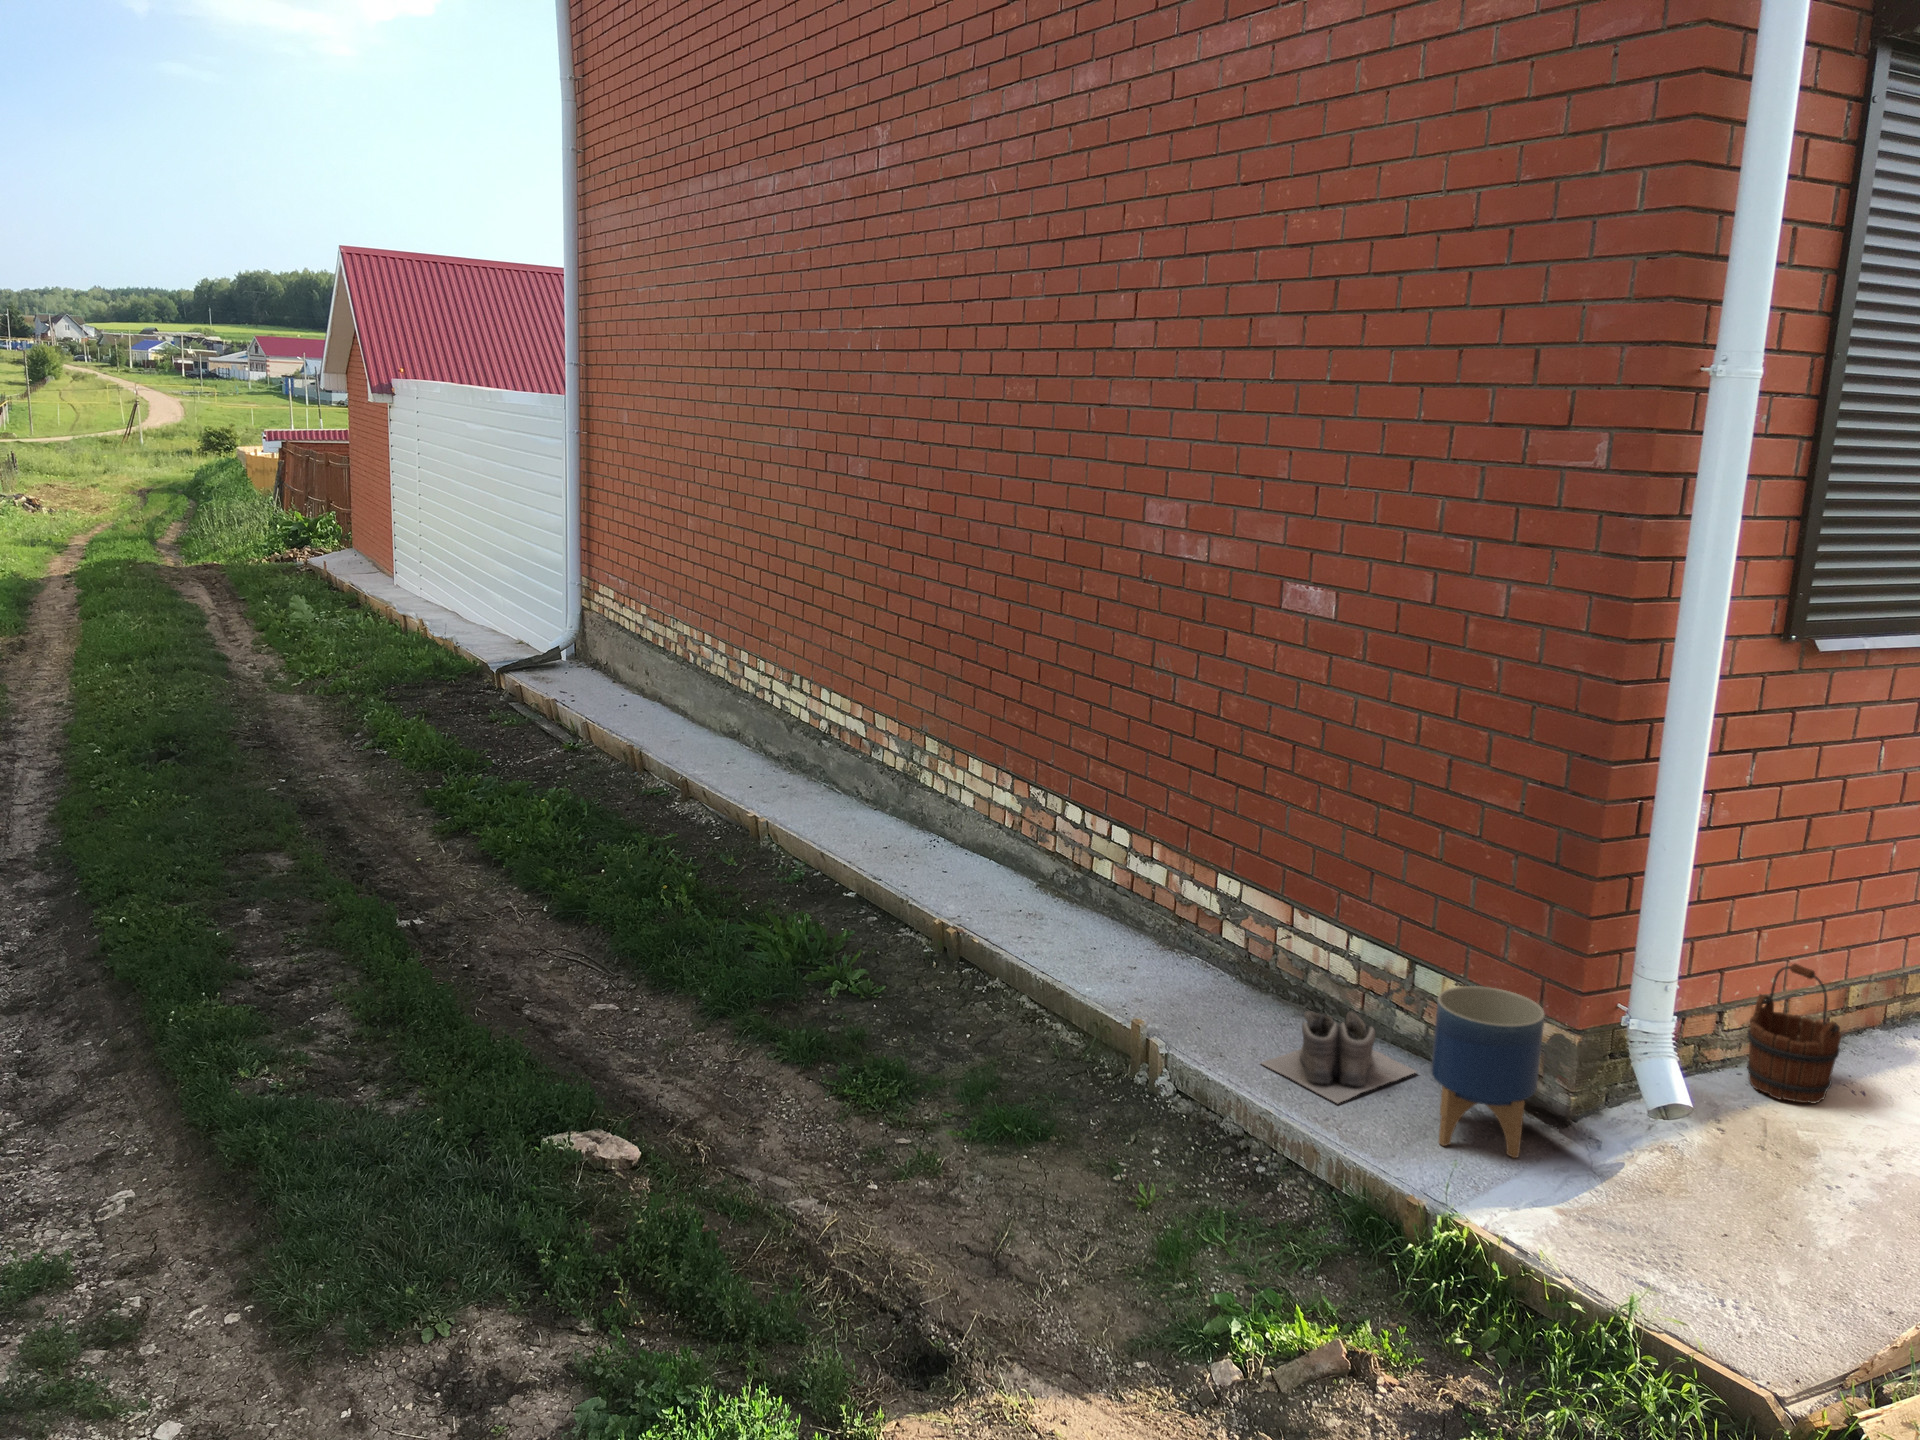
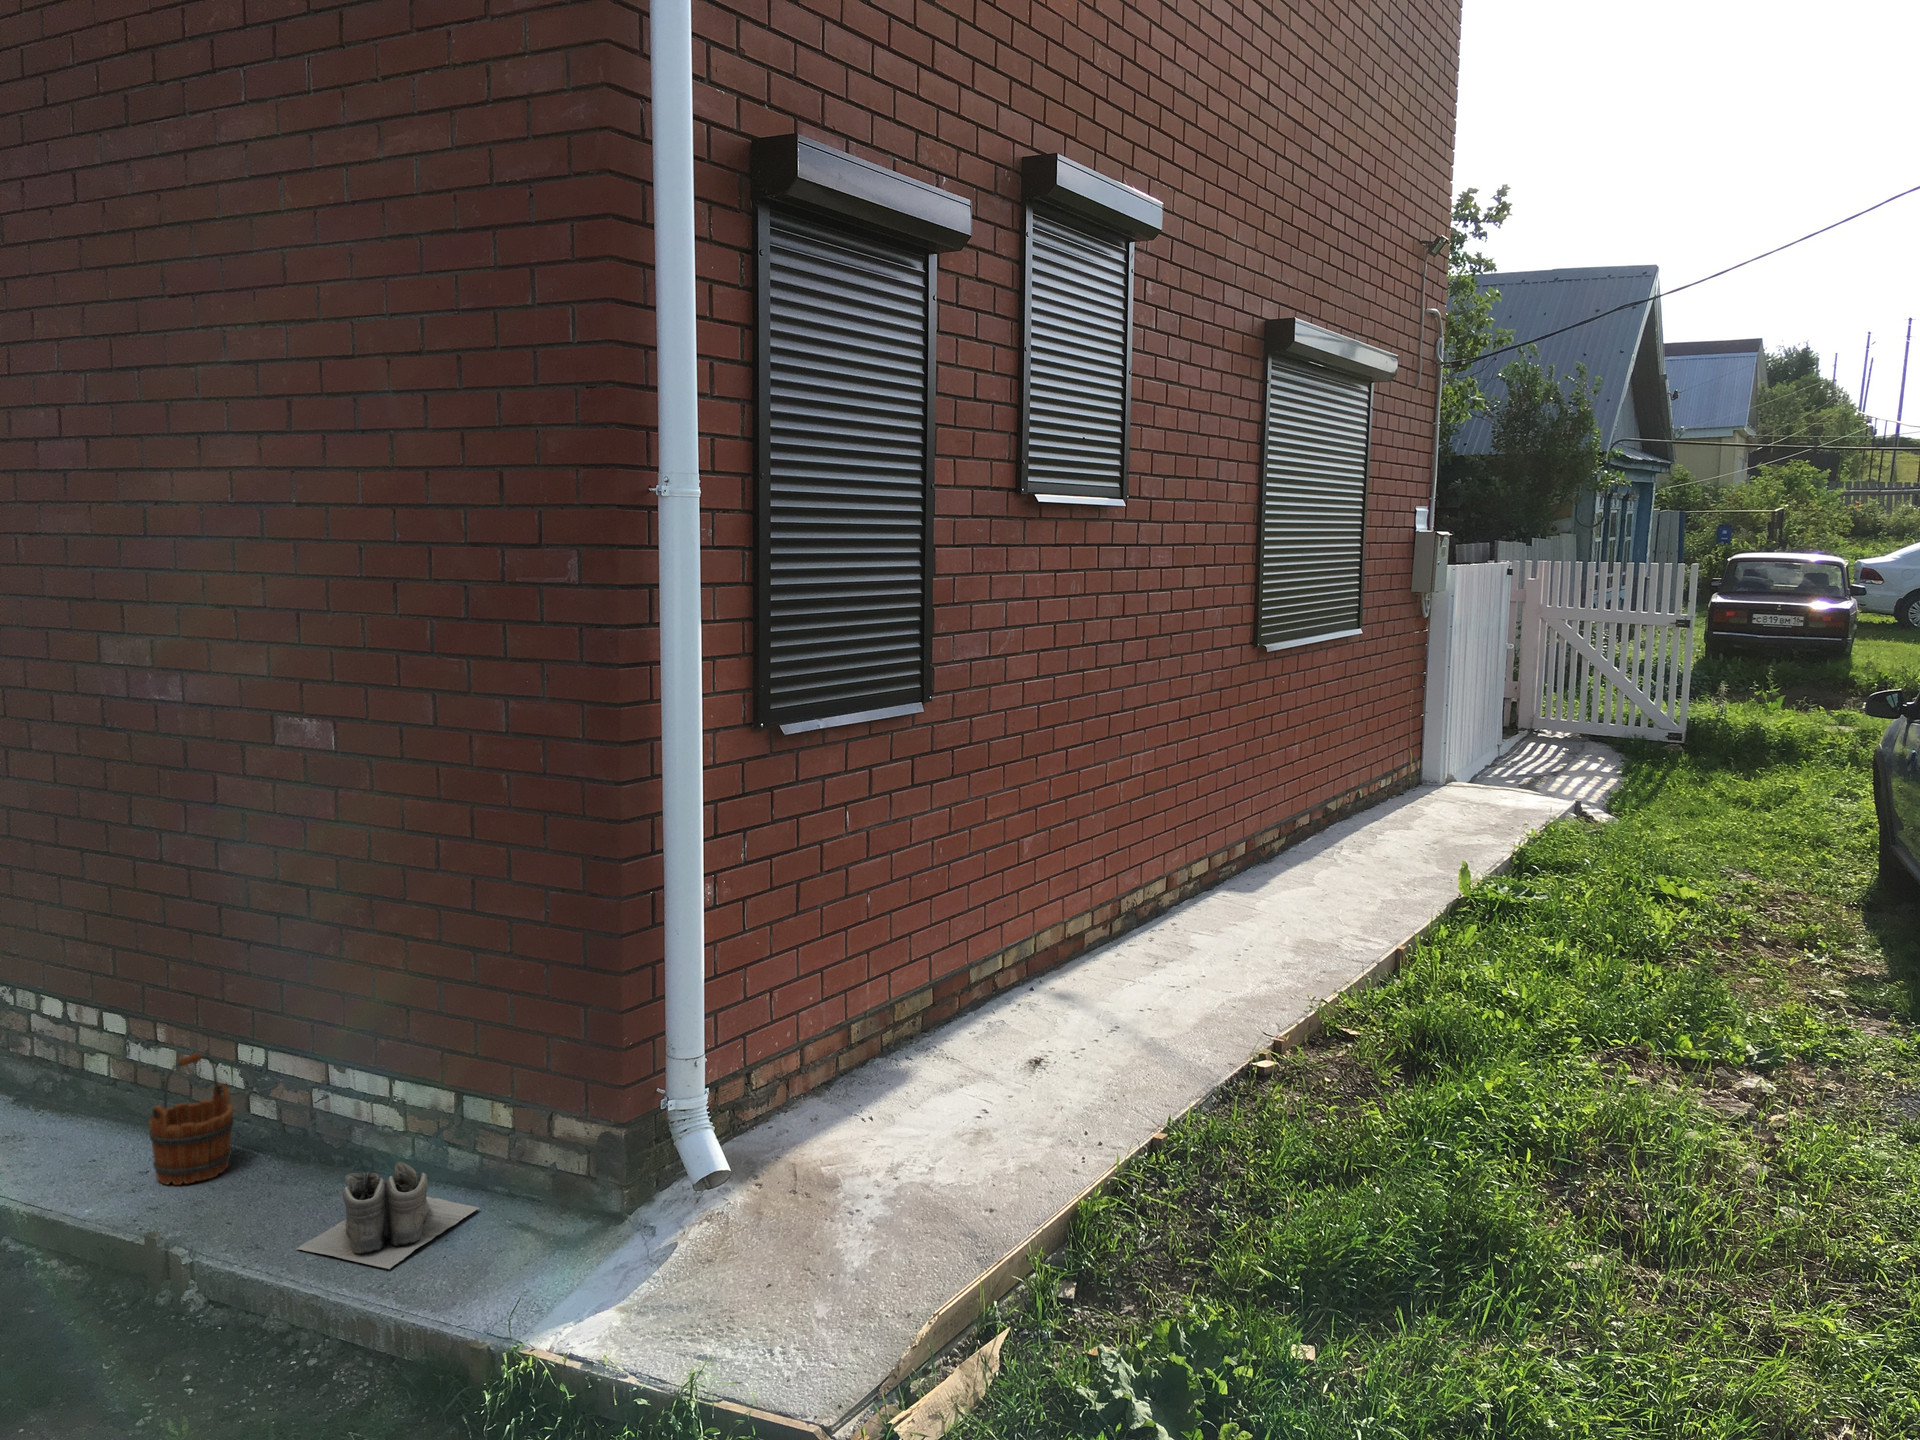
wooden bucket: present [1747,964,1841,1104] -> present [149,1053,234,1185]
planter: present [1431,986,1545,1158] -> none [487,1100,595,1281]

